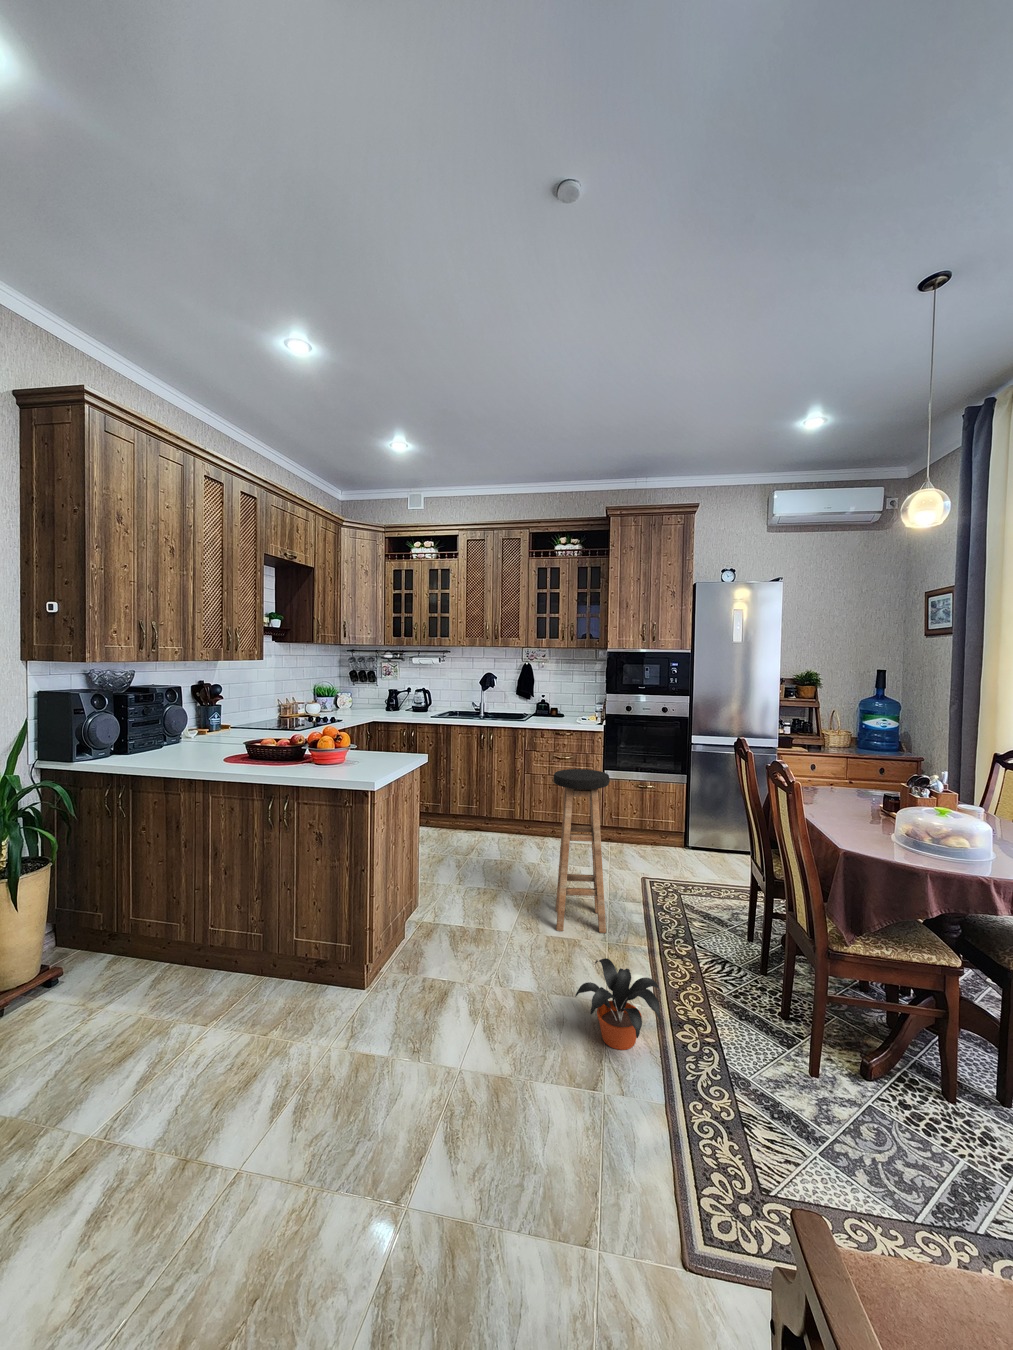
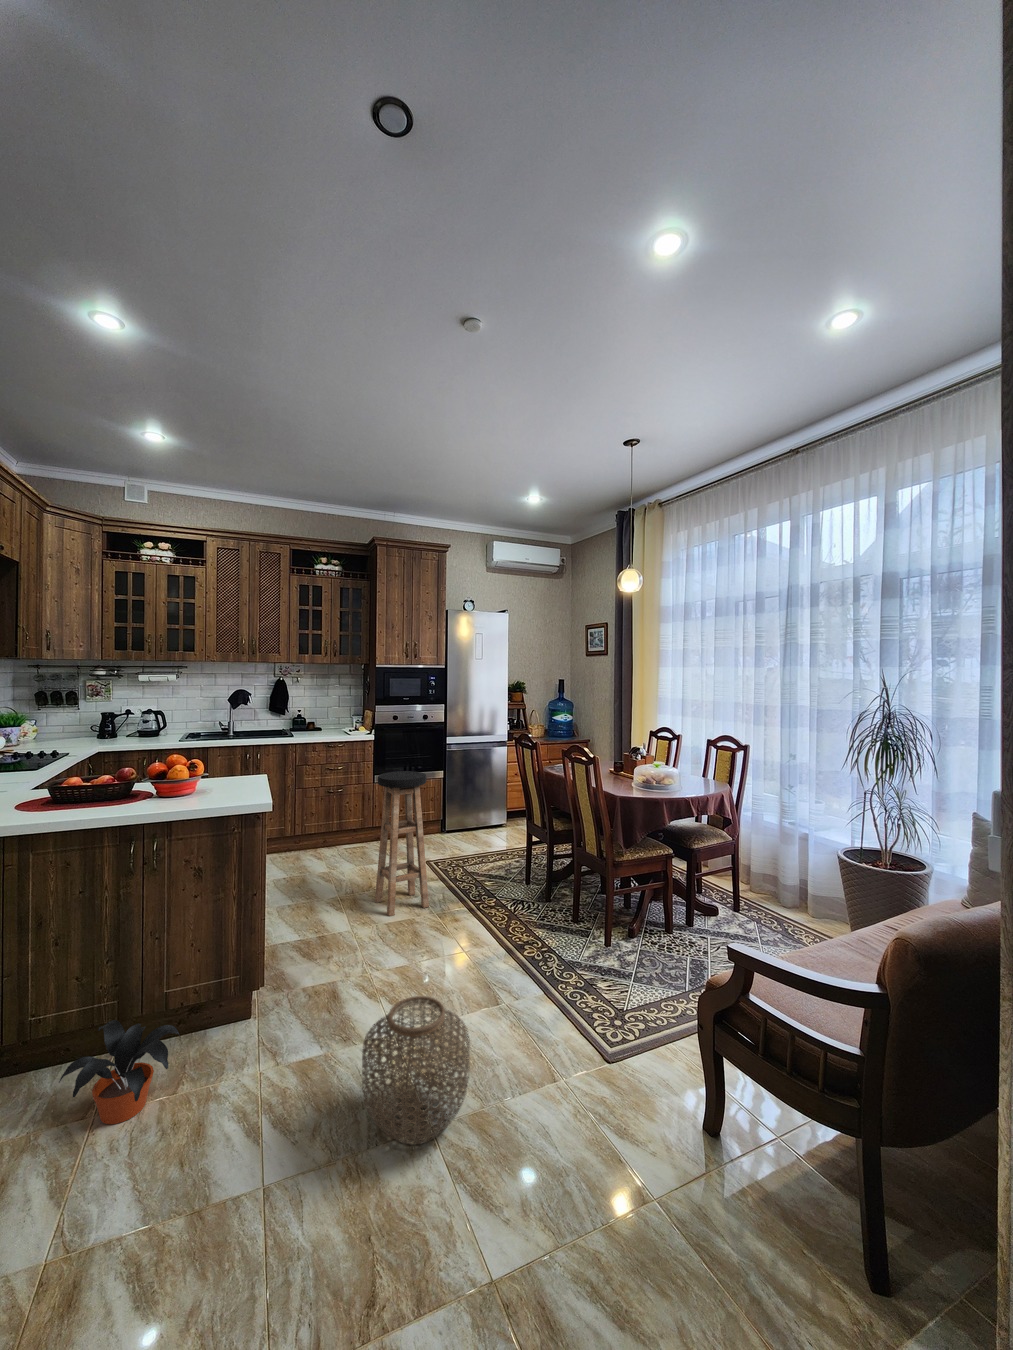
potted plant: present [575,958,661,1050] -> present [59,1020,179,1124]
woven basket: none [333,1042,464,1230] -> present [362,996,470,1144]

